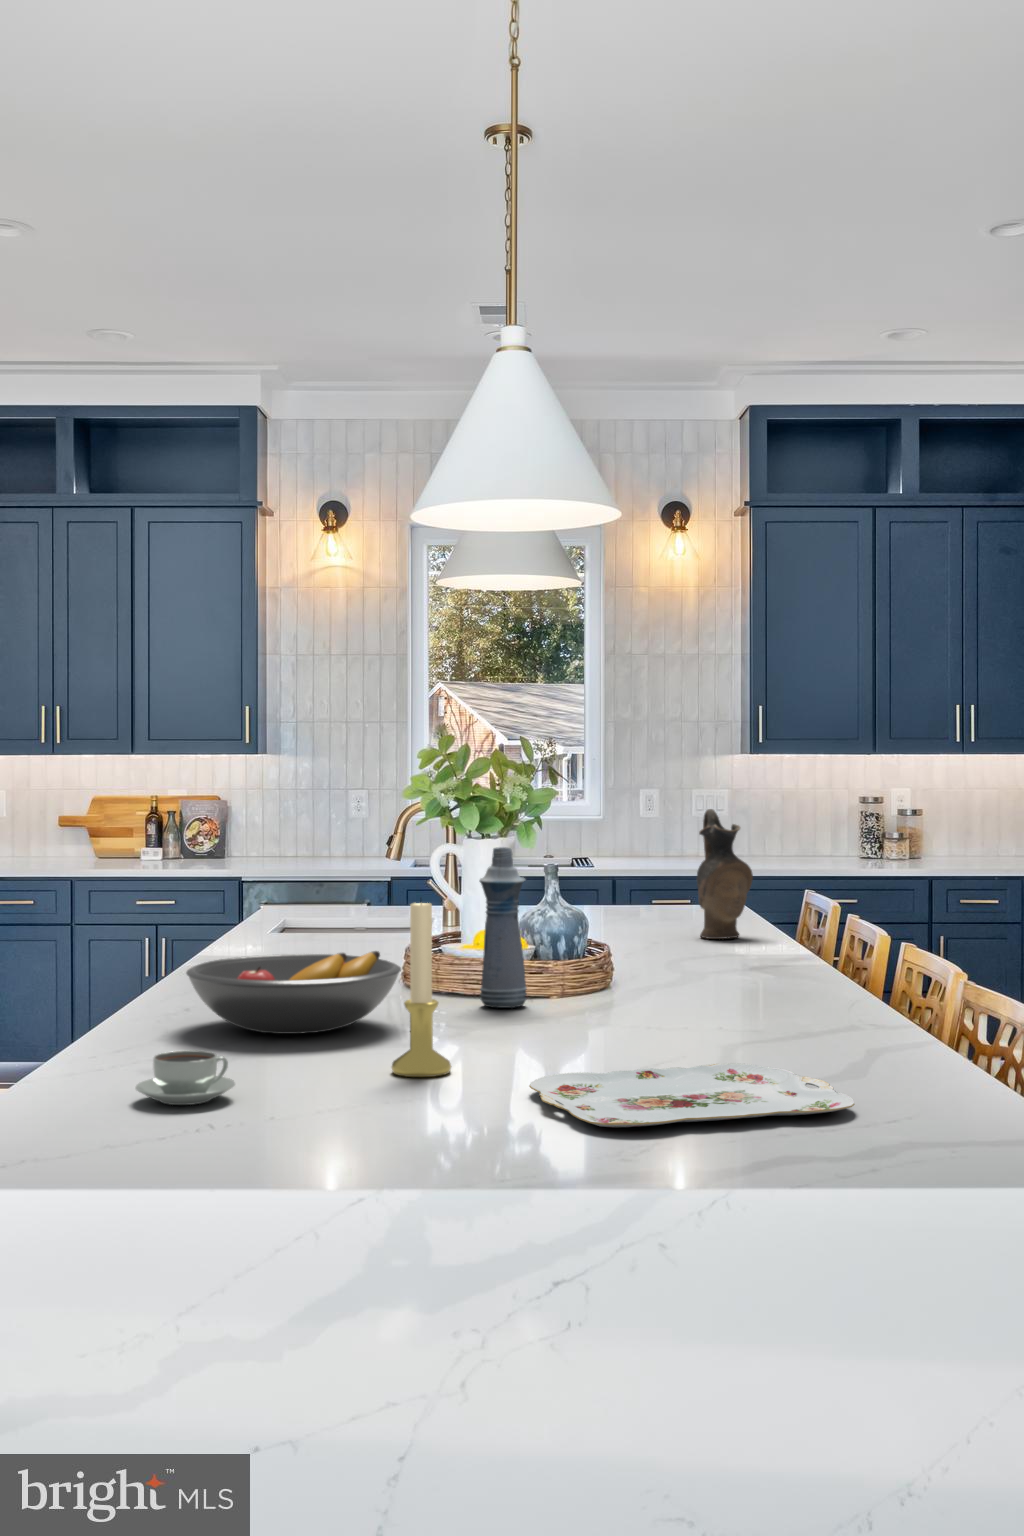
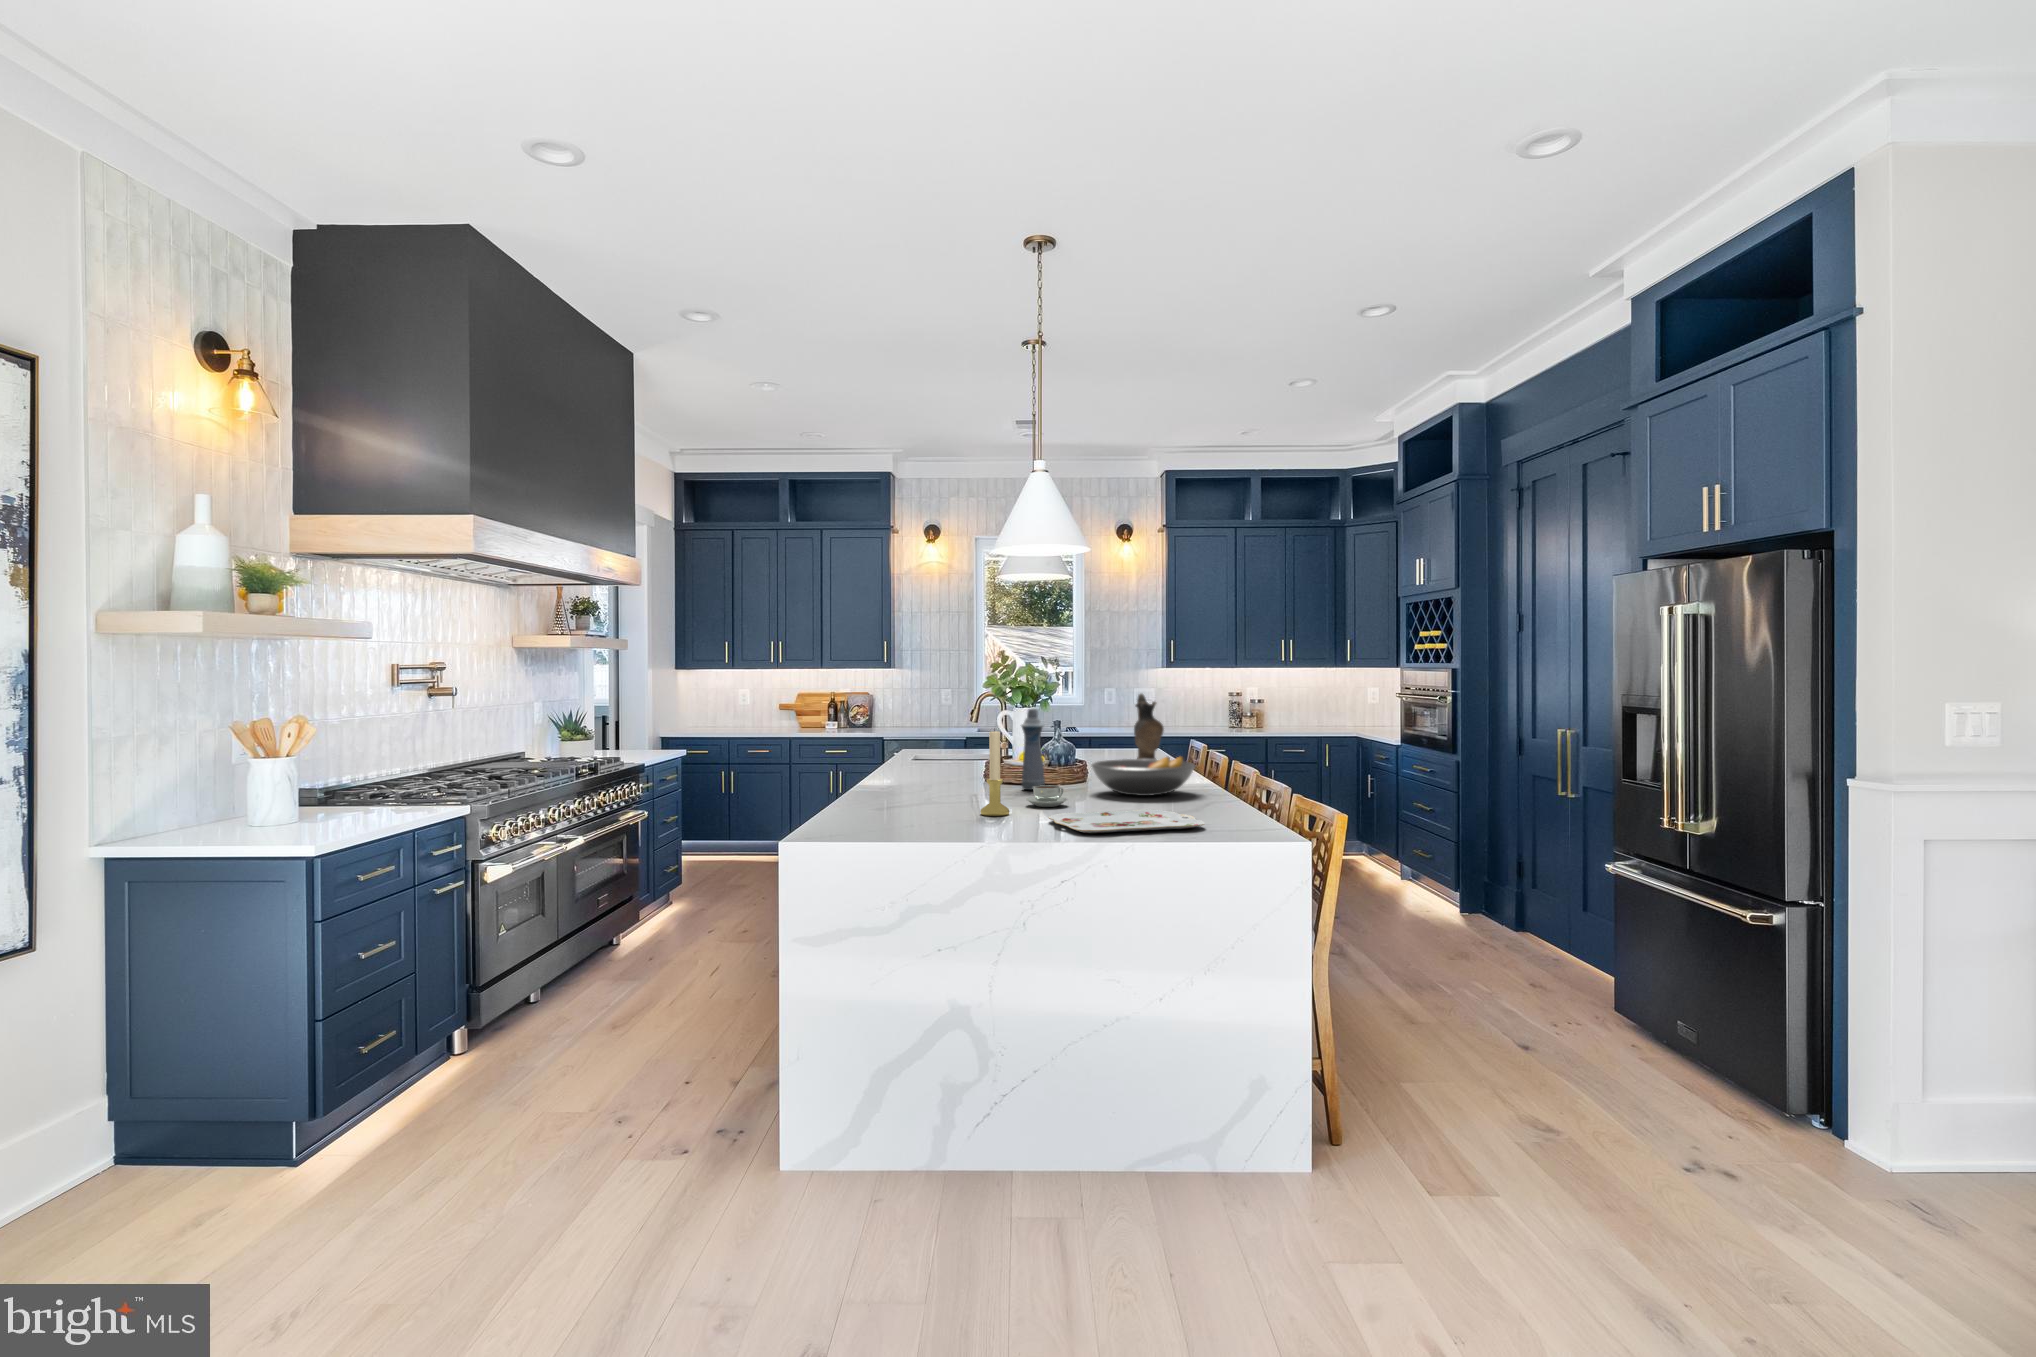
fruit bowl: present [186,951,401,1034] -> present [1091,756,1195,796]
coffee cup: present [135,1050,235,1105] -> present [1026,785,1068,807]

